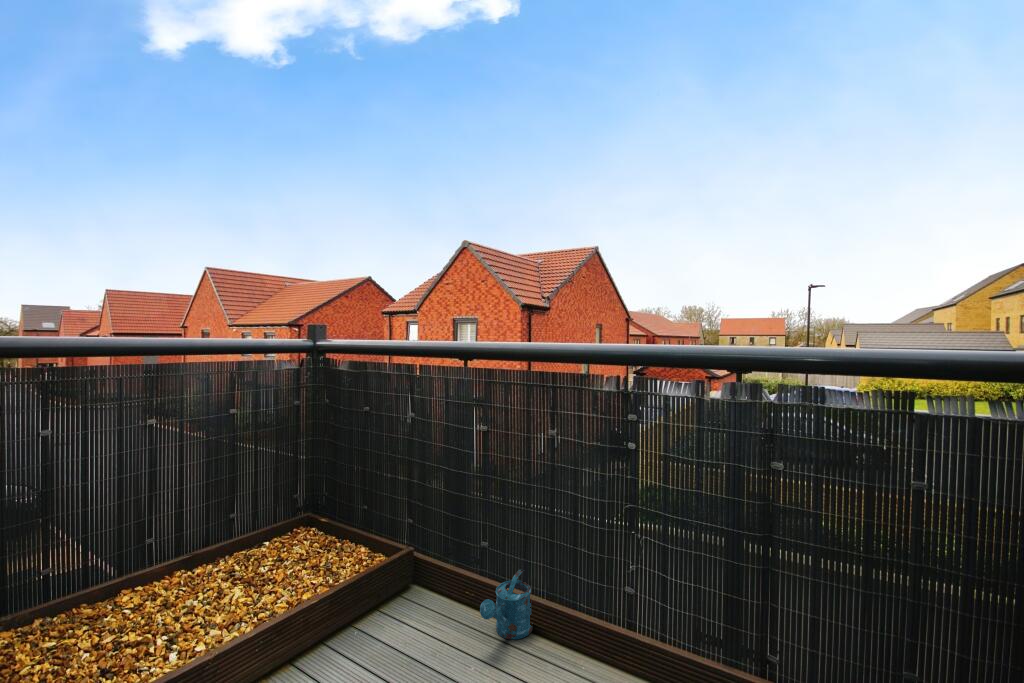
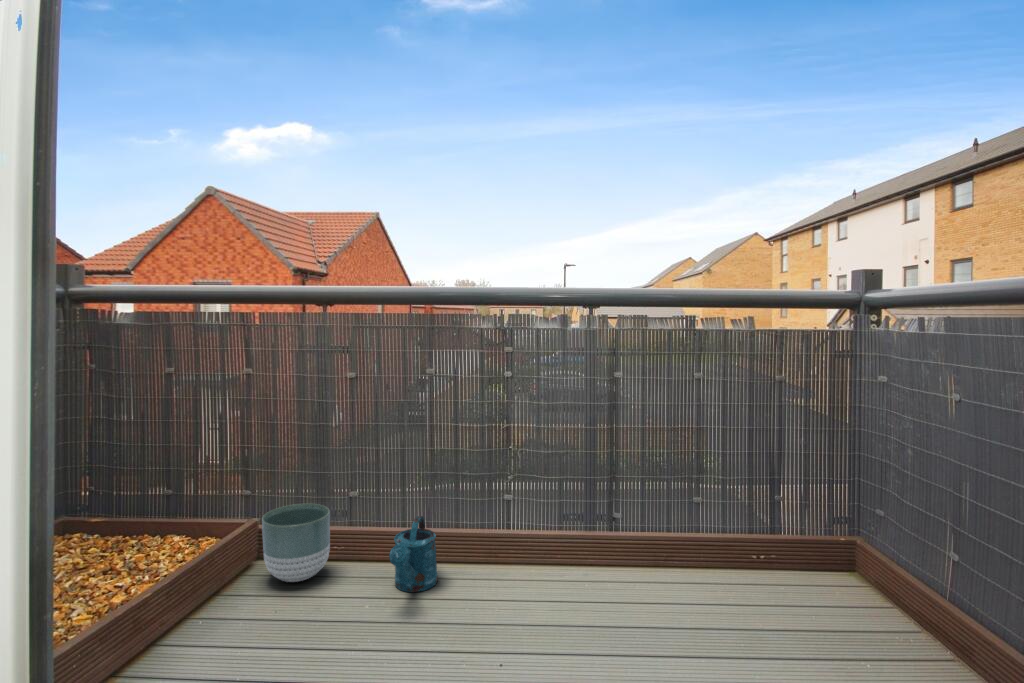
planter: none [405,540,455,606] -> present [262,504,330,582]

